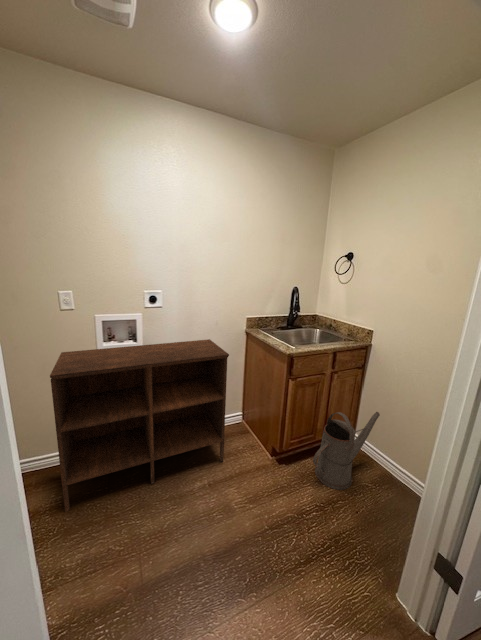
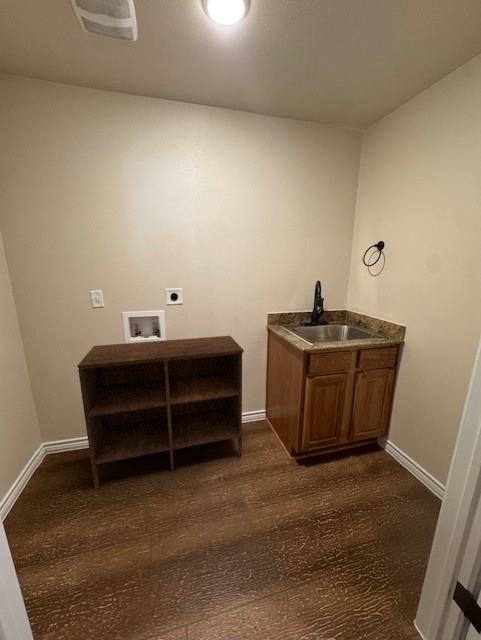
watering can: present [313,412,380,490] -> none [332,414,413,498]

